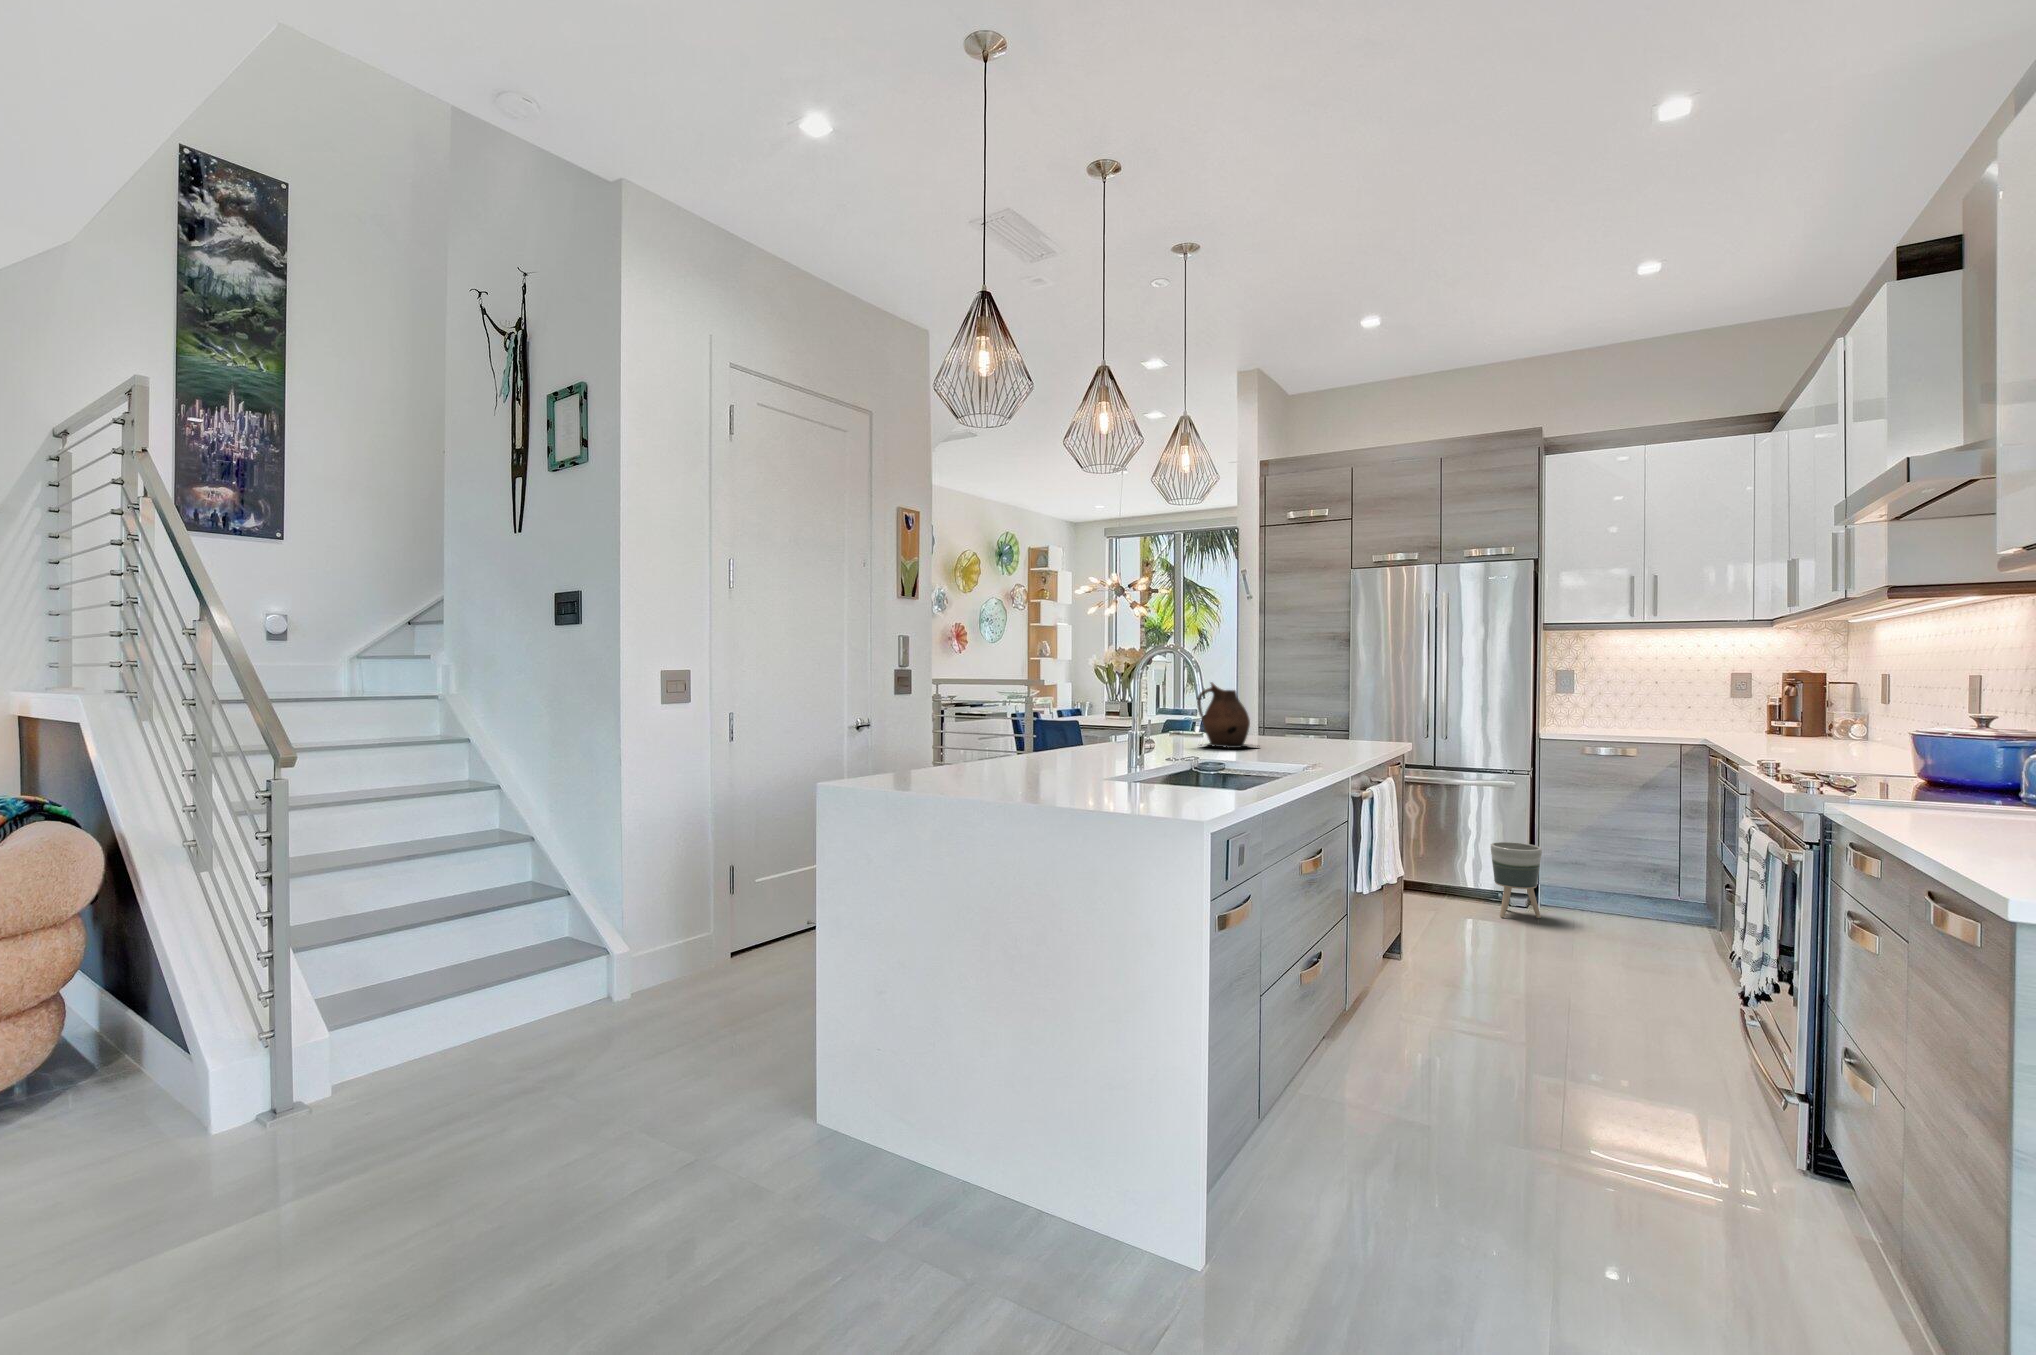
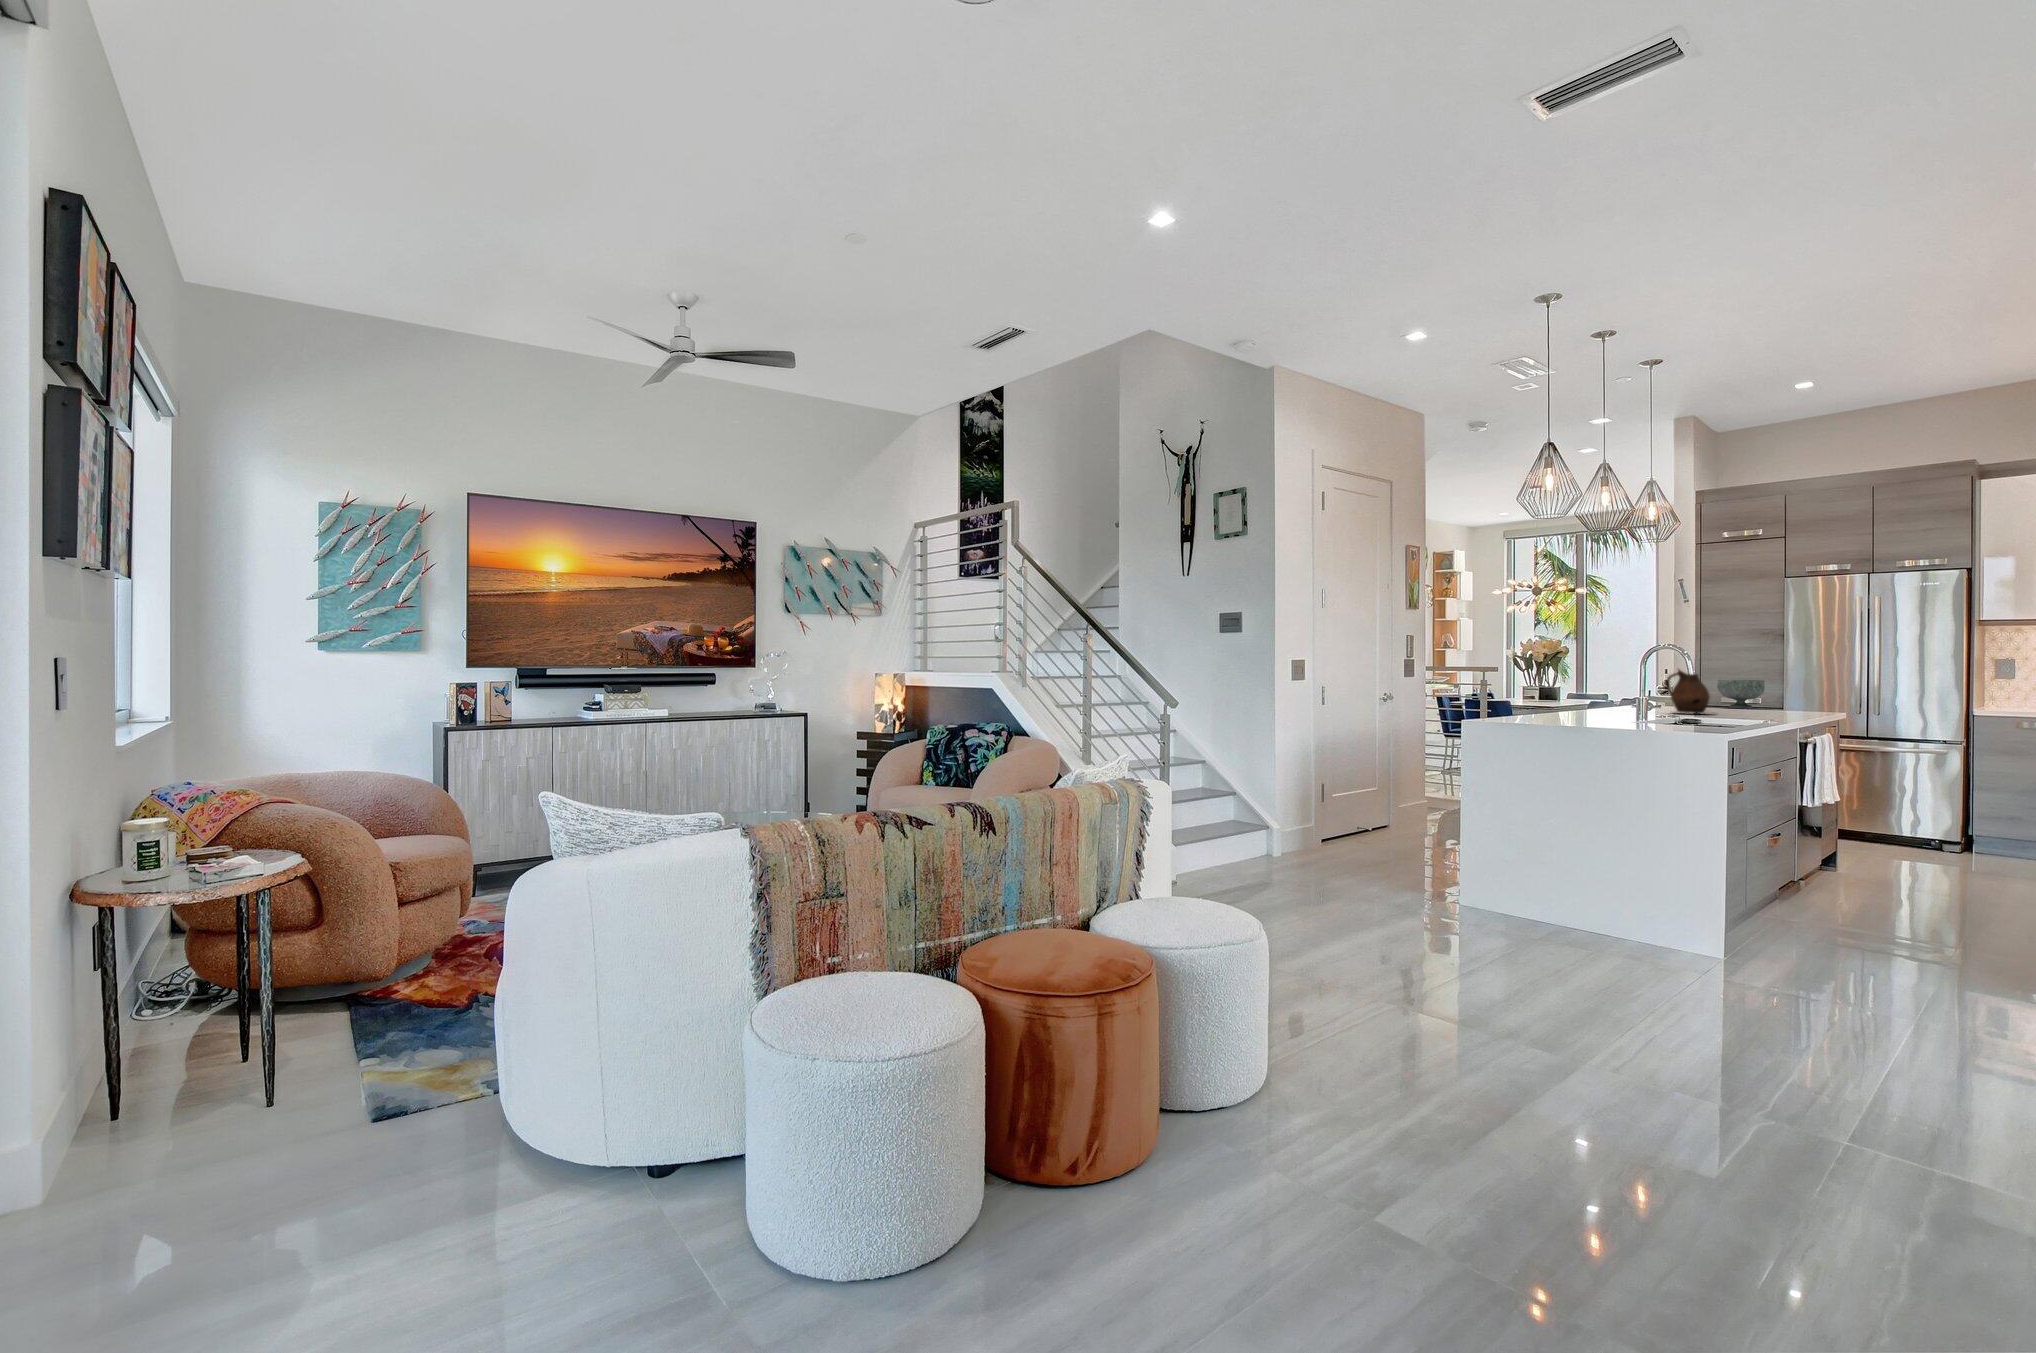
decorative bowl: none [1281,694,1330,730] -> present [1717,680,1765,709]
planter: present [1491,842,1542,918] -> none [1923,800,1974,861]

